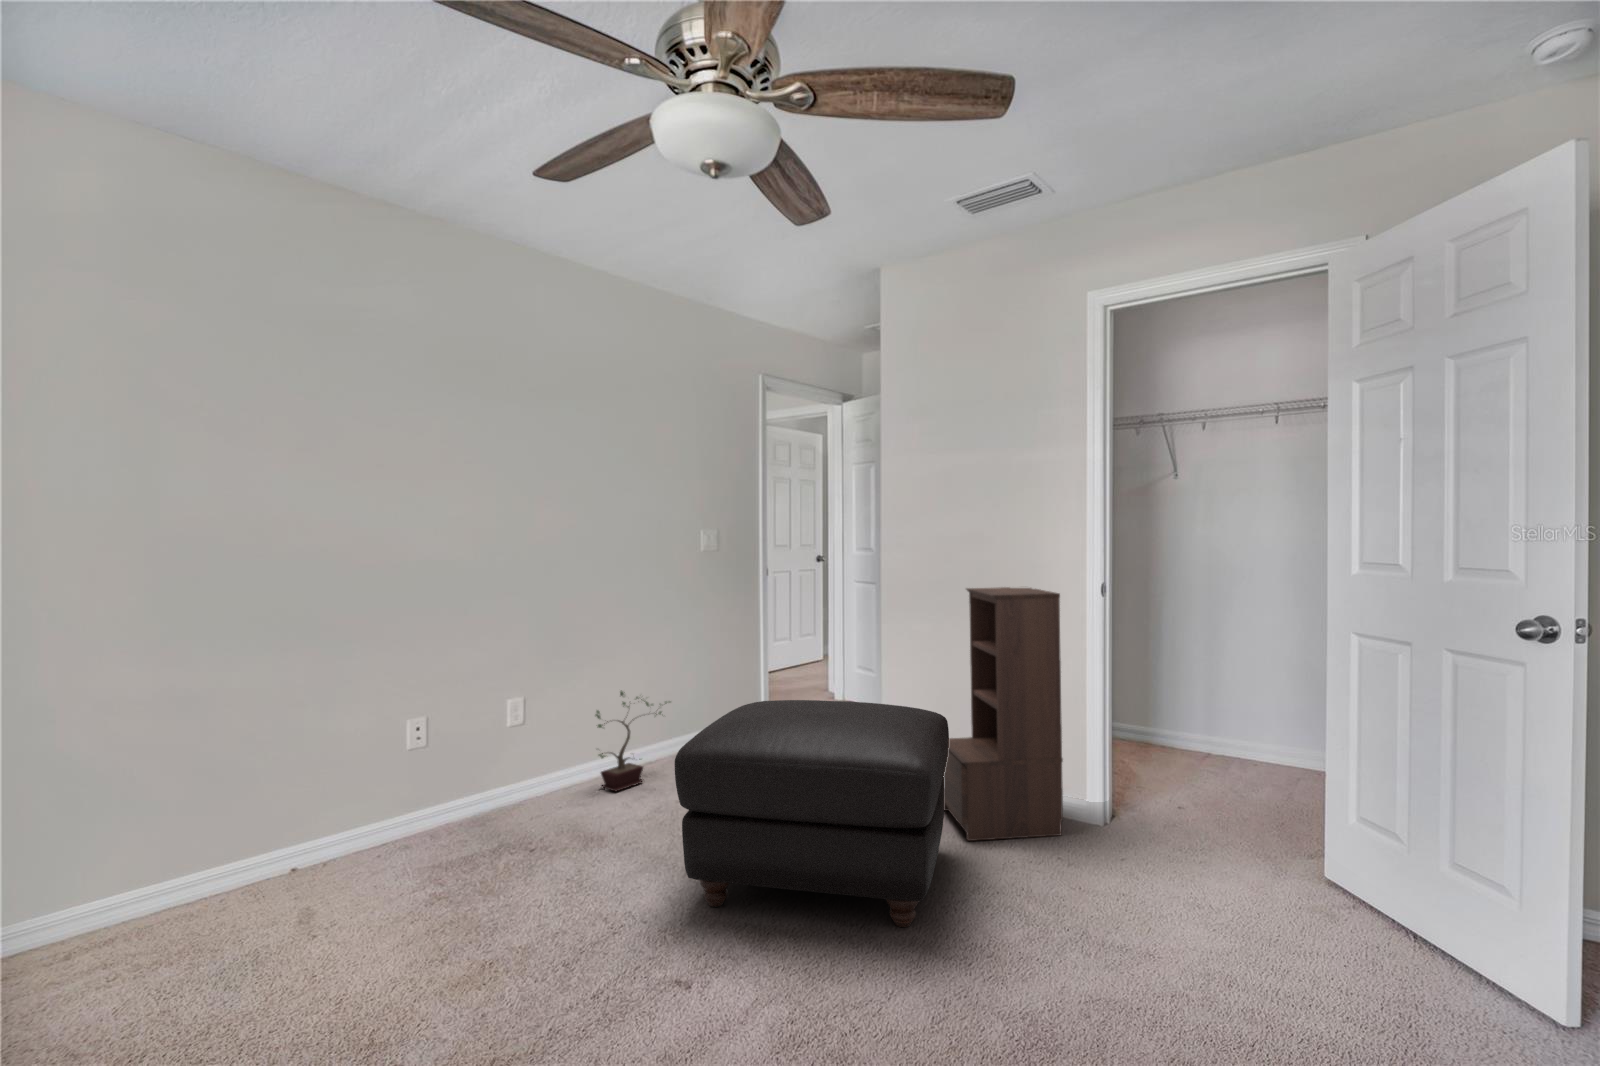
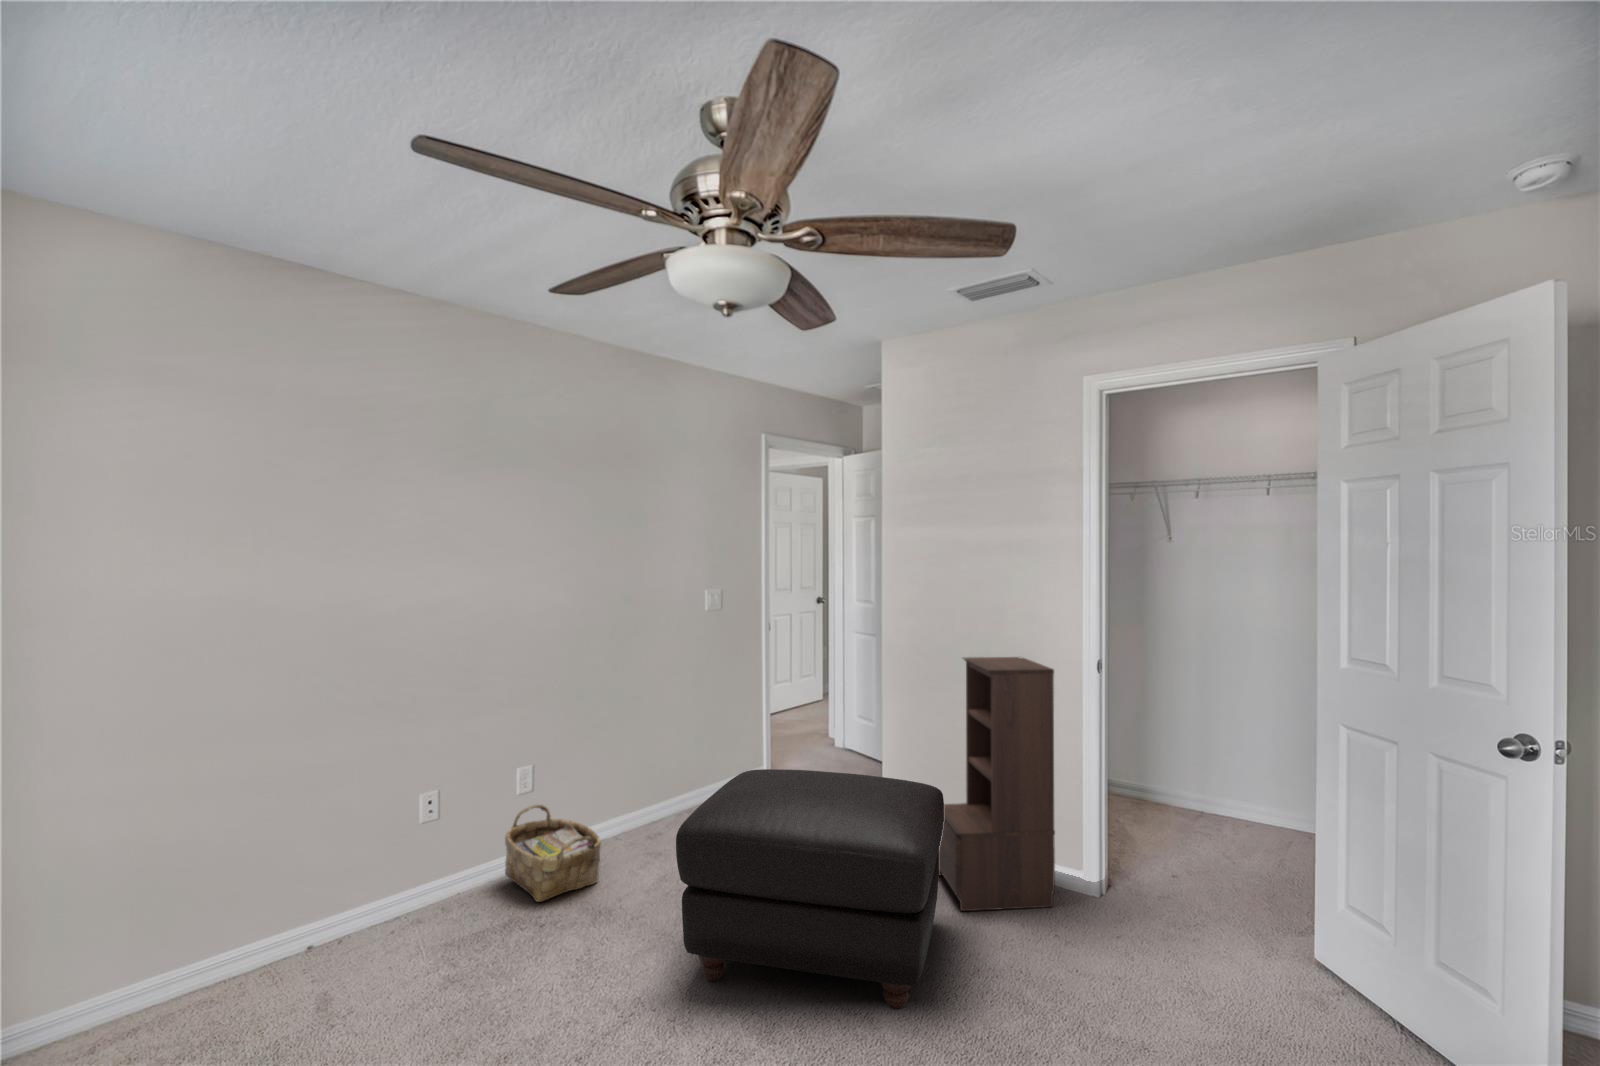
potted plant: present [596,691,670,791] -> none [600,740,676,845]
woven basket: none [499,748,598,843] -> present [505,804,601,902]

